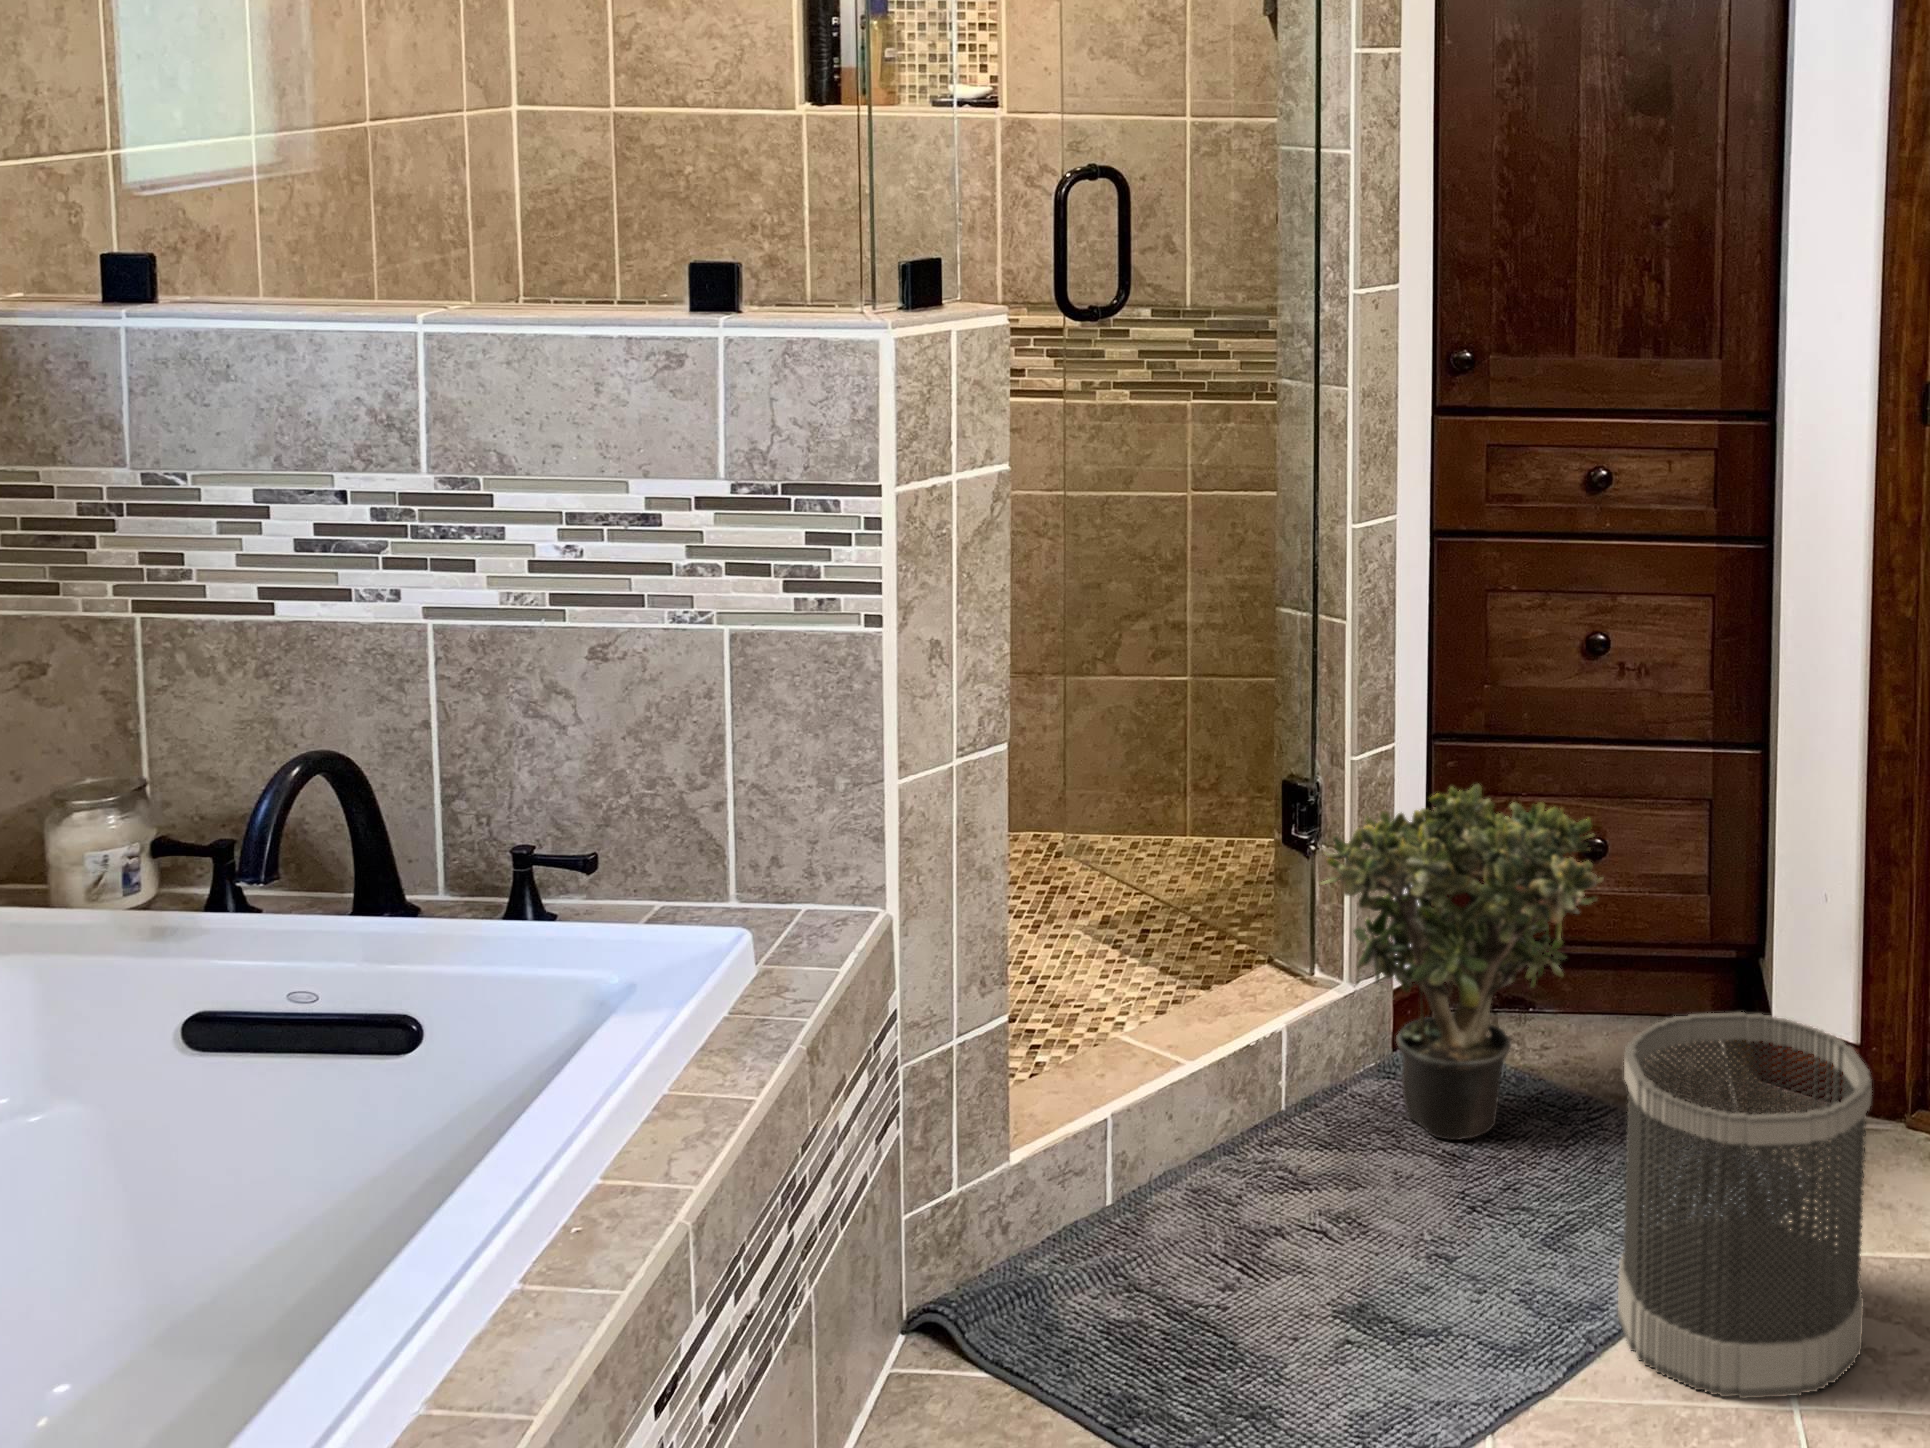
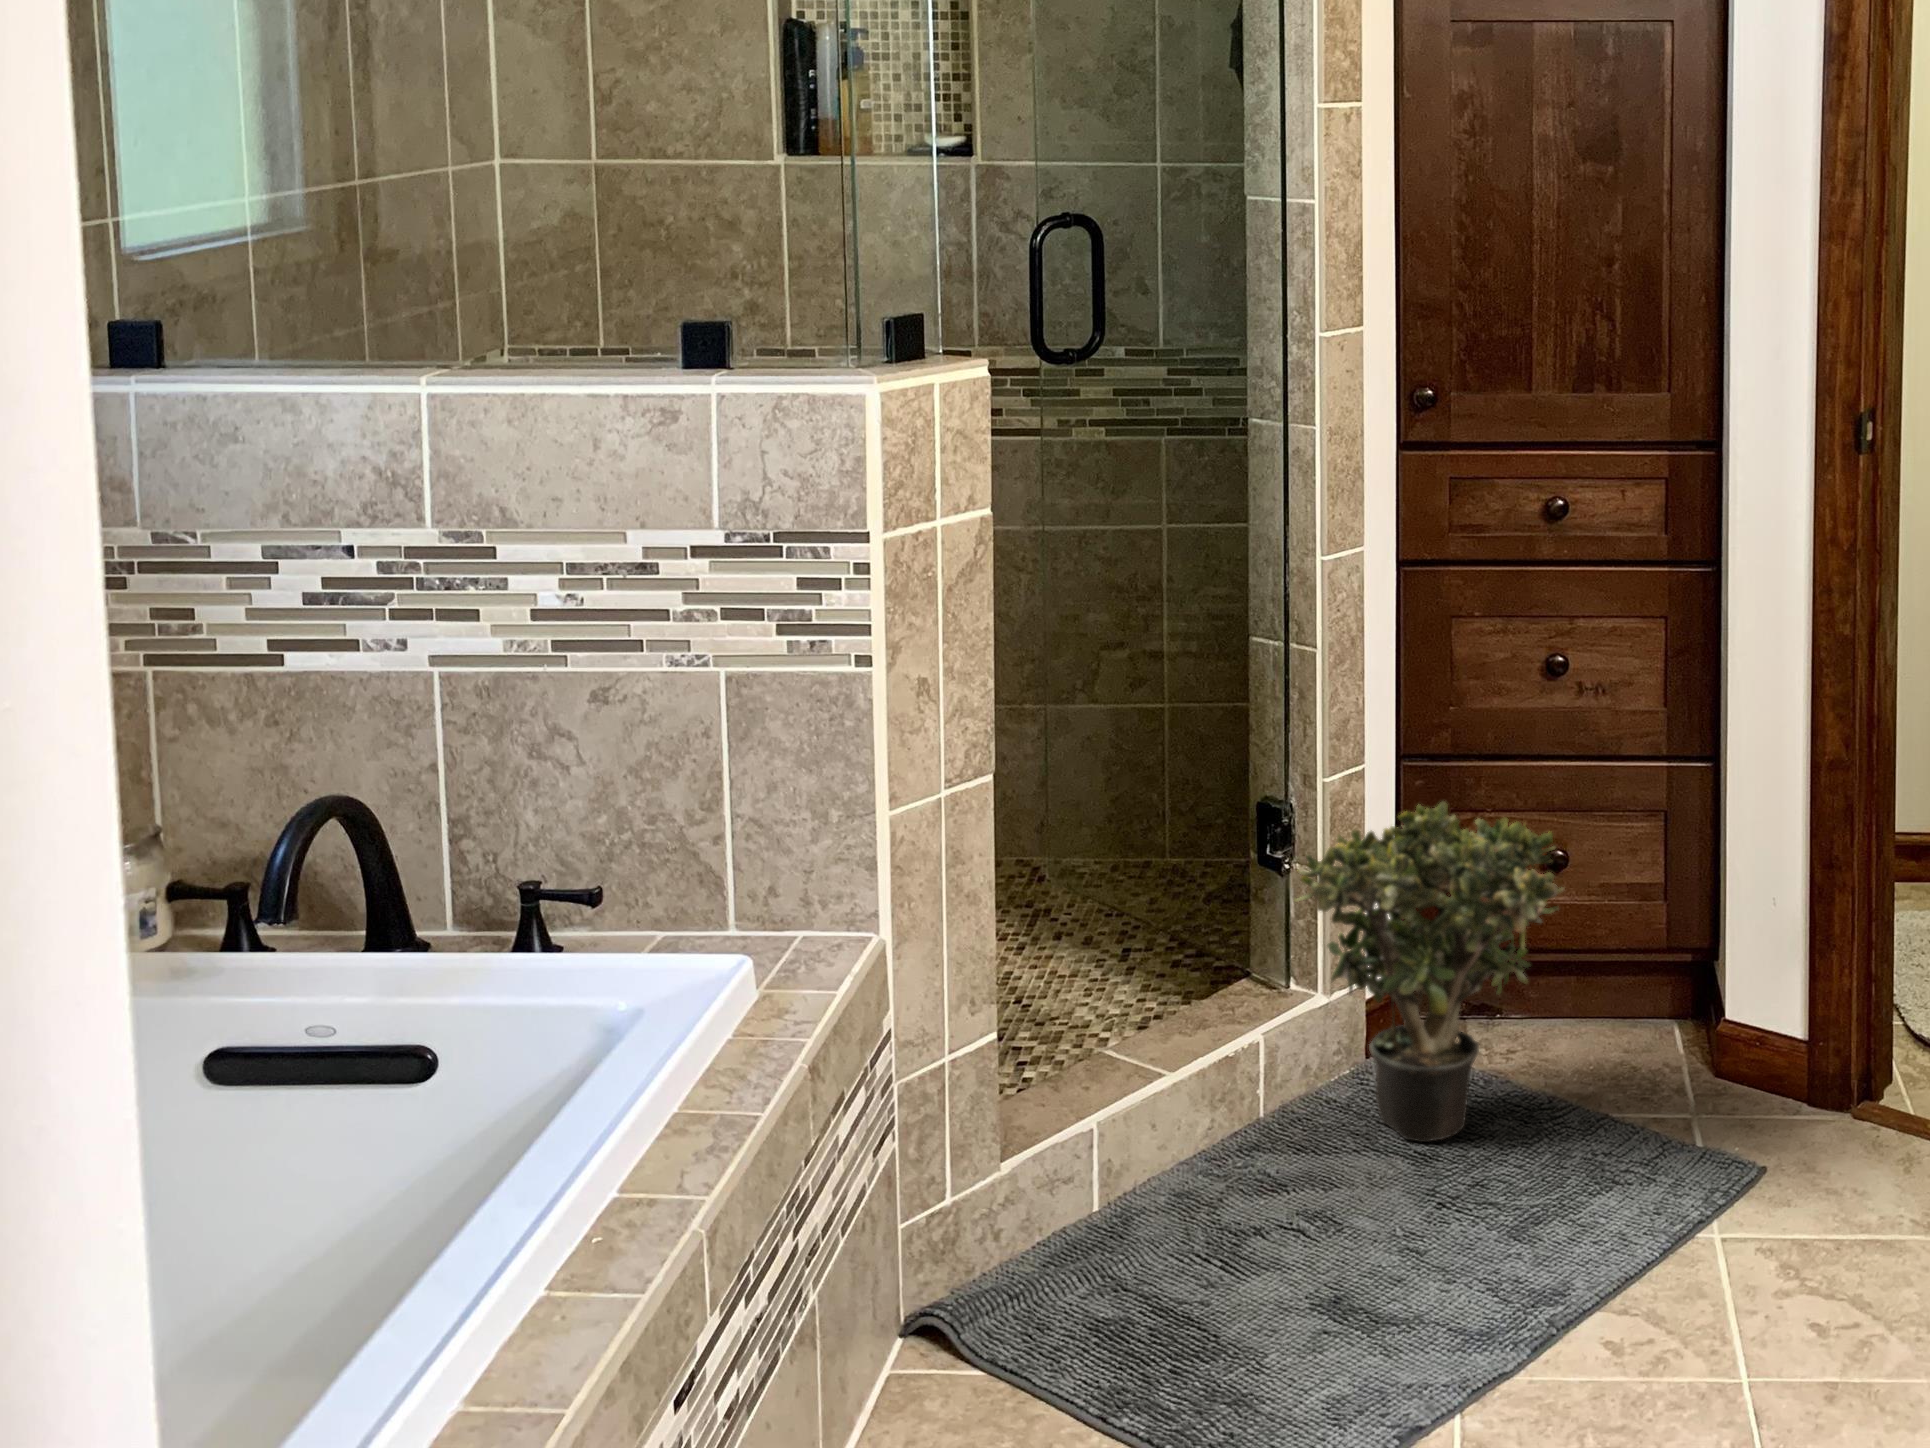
wastebasket: present [1618,1012,1872,1399] -> none [1579,1011,1812,1372]

